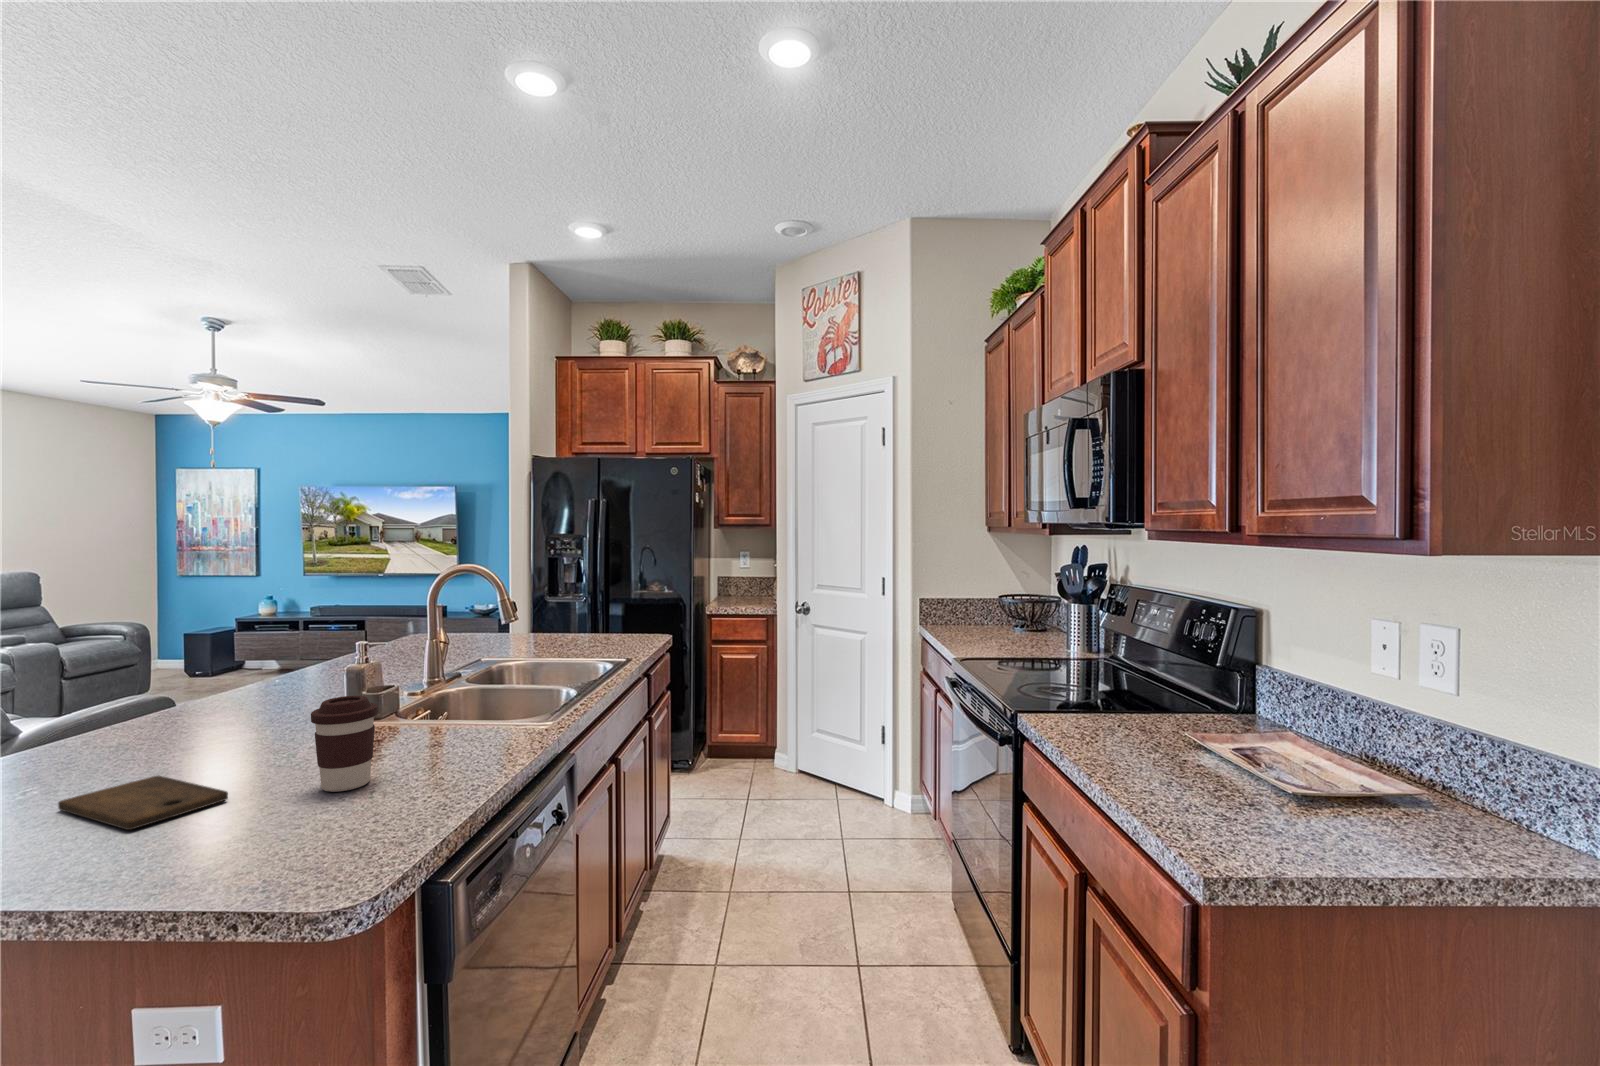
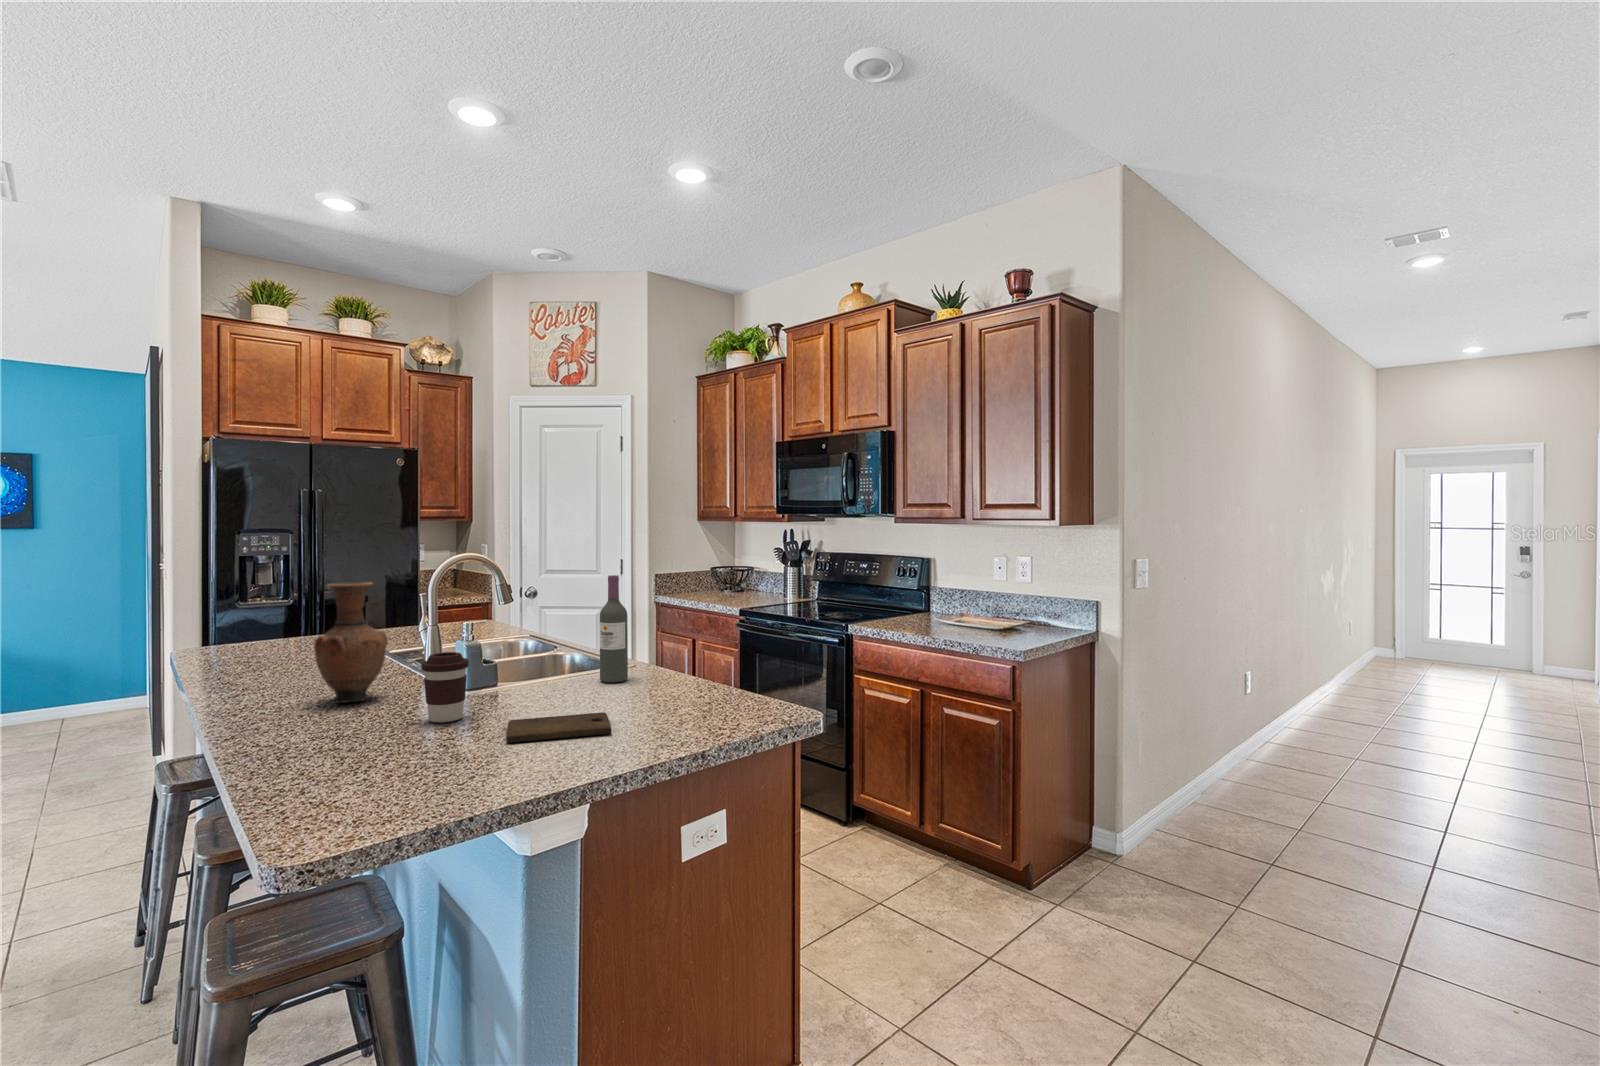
vase: none [208,588,291,714] -> present [314,582,388,703]
wine bottle: none [437,596,478,741] -> present [600,575,628,683]
coffee cup: present [311,696,378,792] -> present [421,652,469,723]

